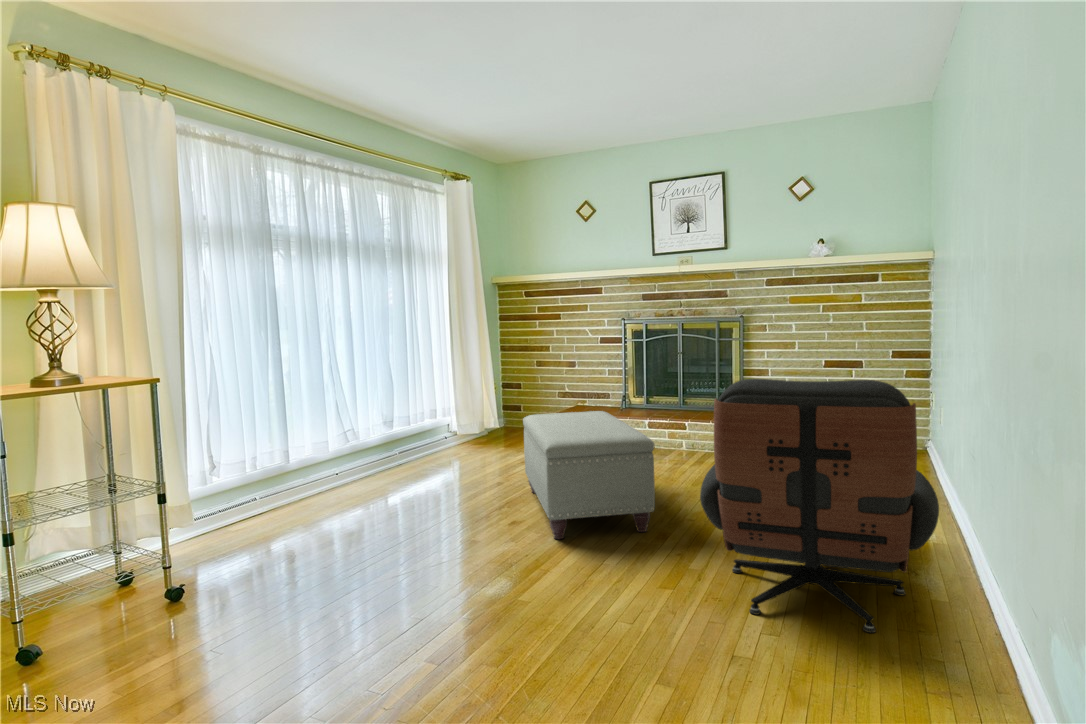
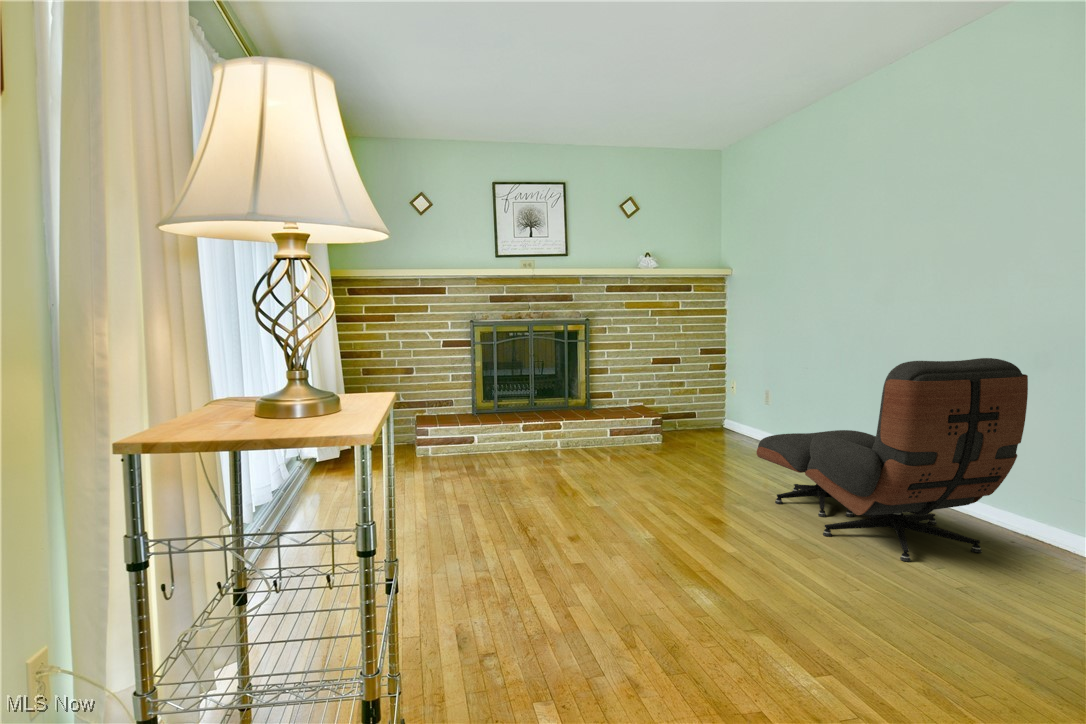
ottoman: present [523,411,655,539] -> none [506,413,710,546]

